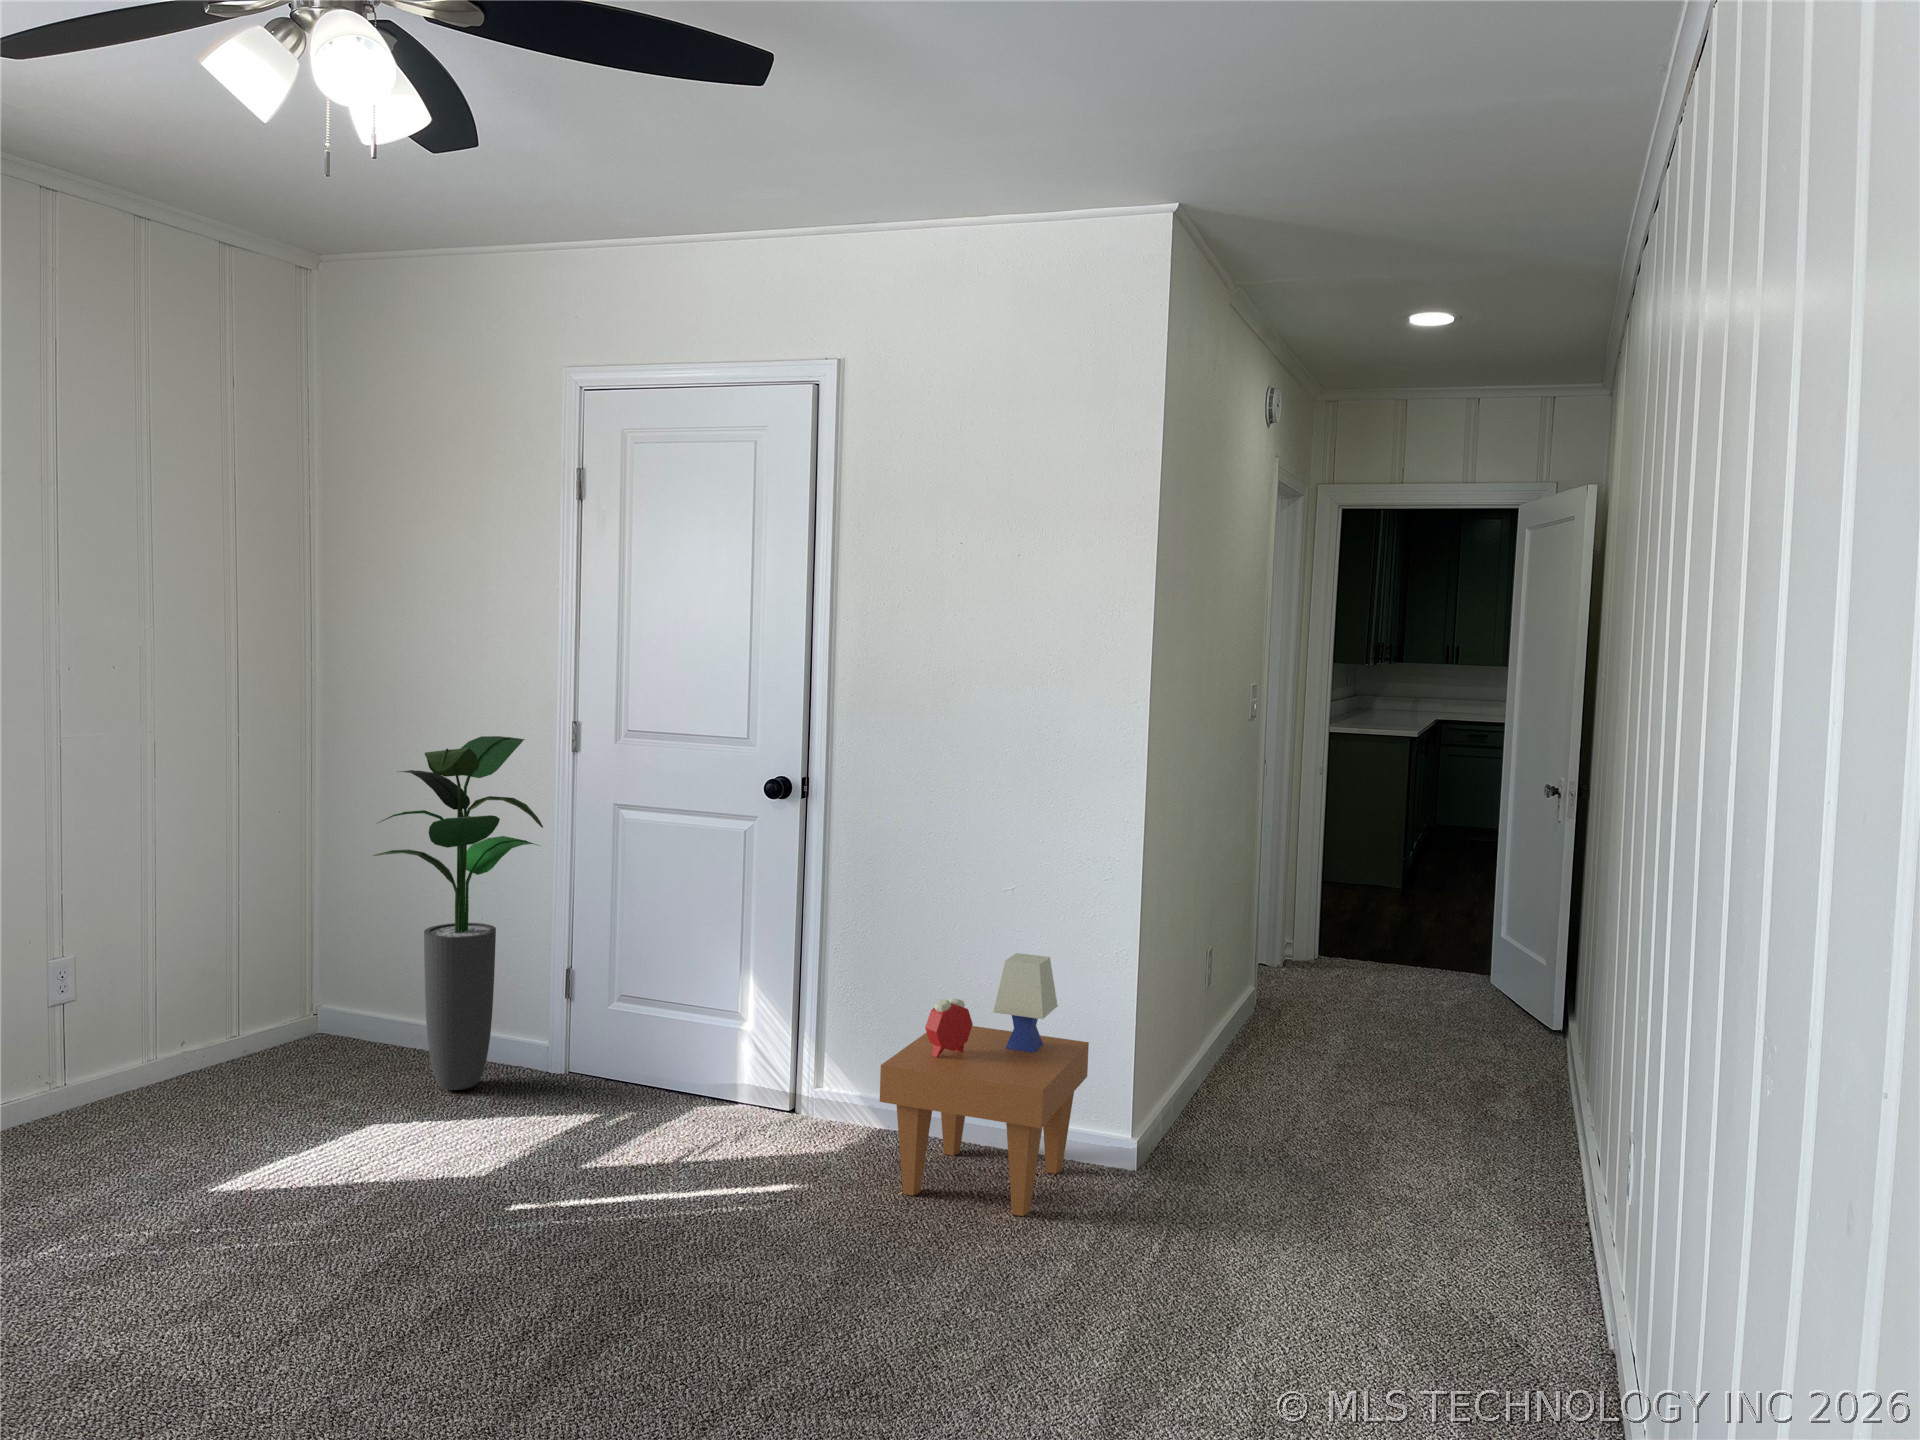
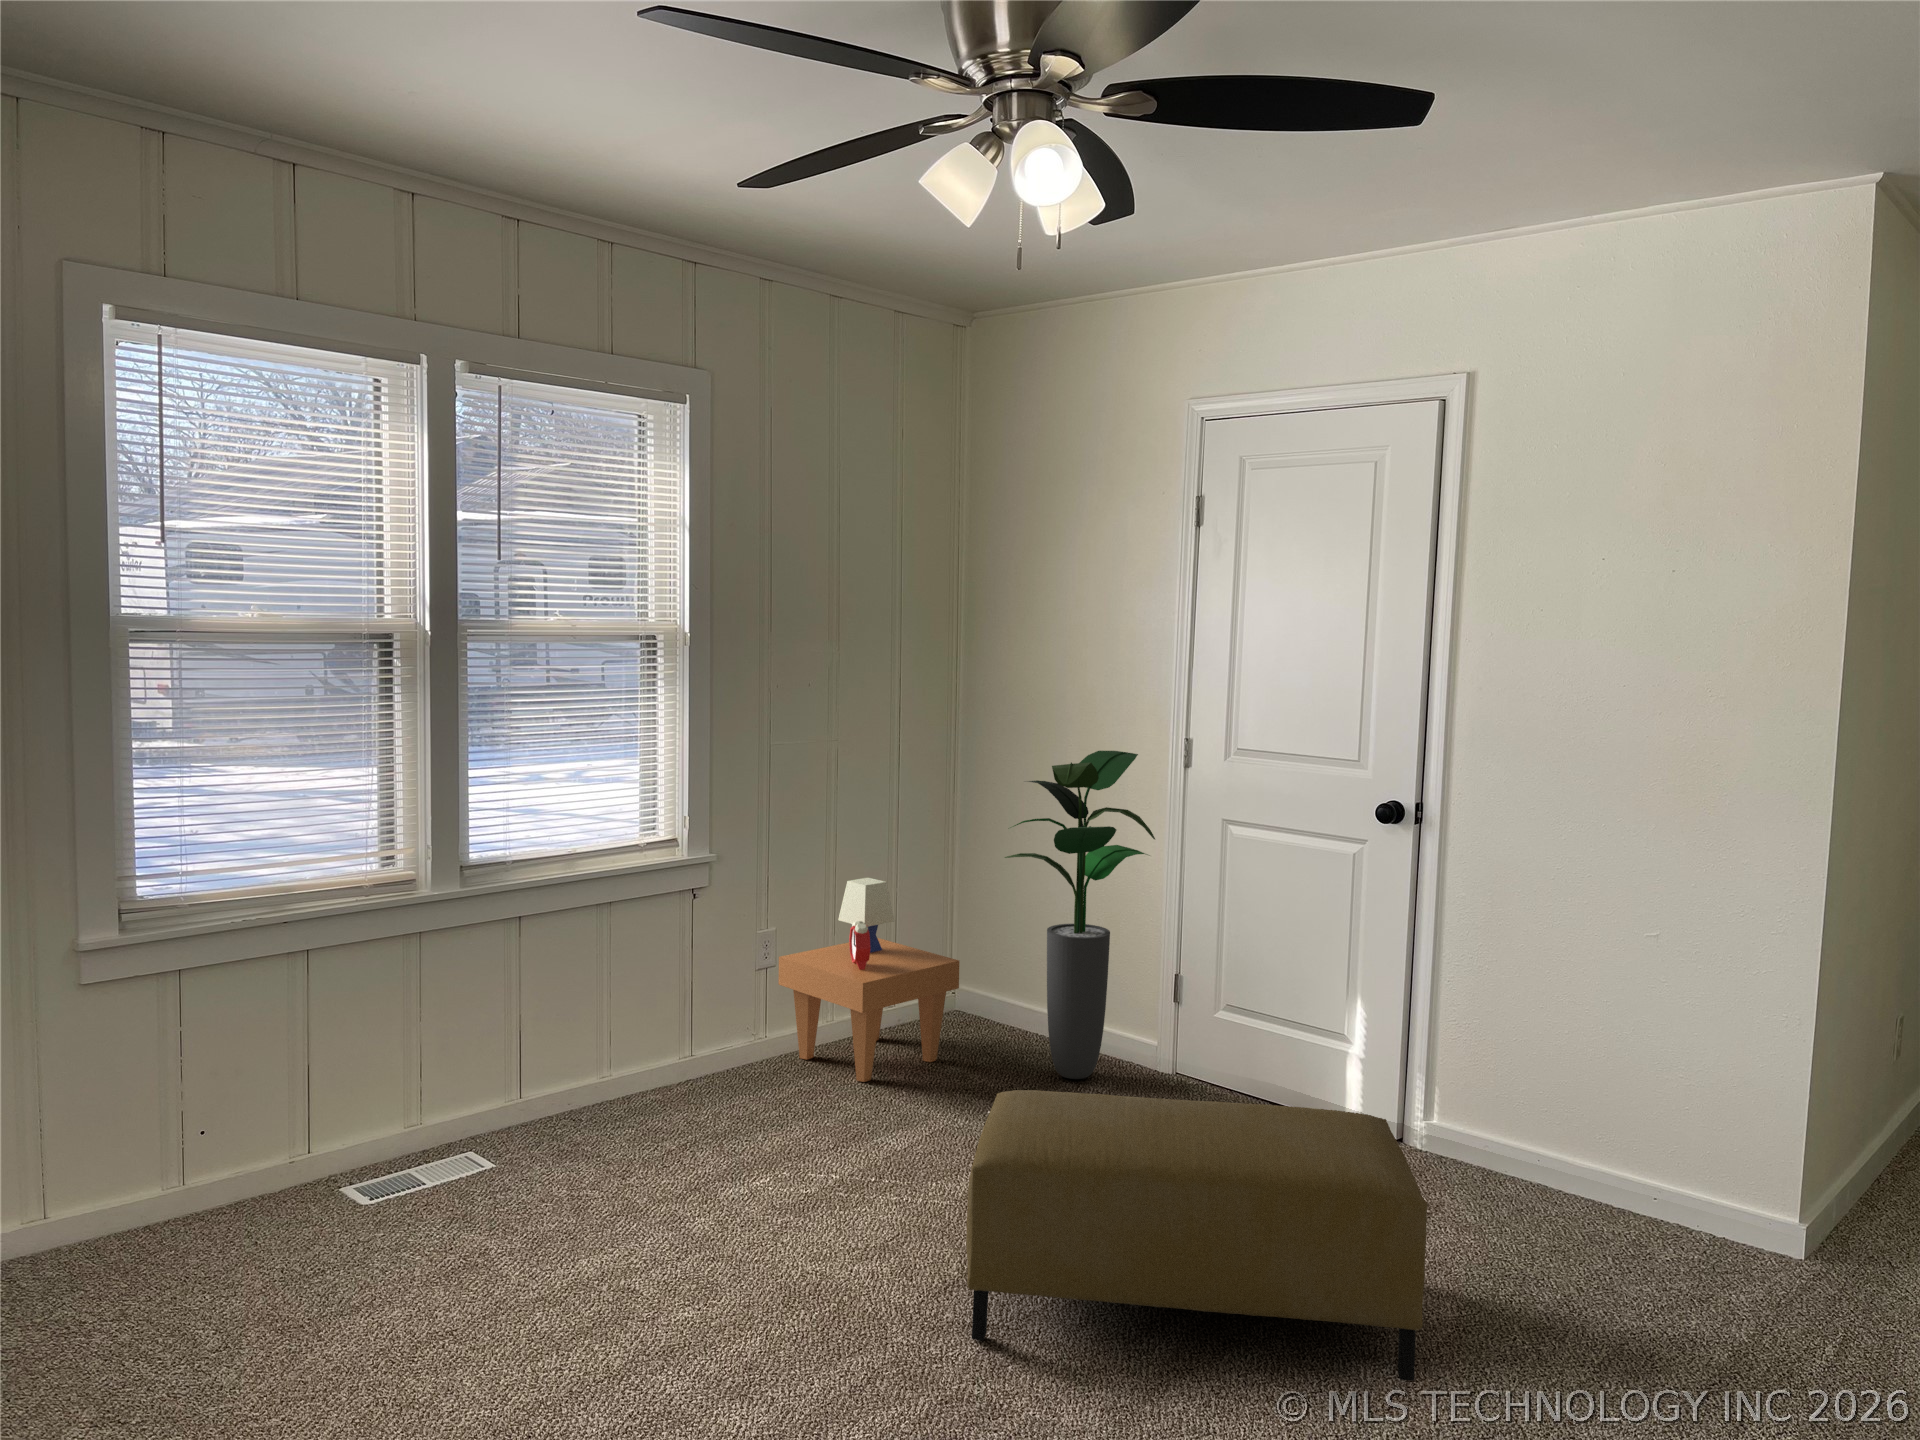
side table: present [880,953,1089,1216] -> present [779,878,959,1082]
ottoman: none [302,1085,801,1390] -> present [966,1090,1428,1381]

